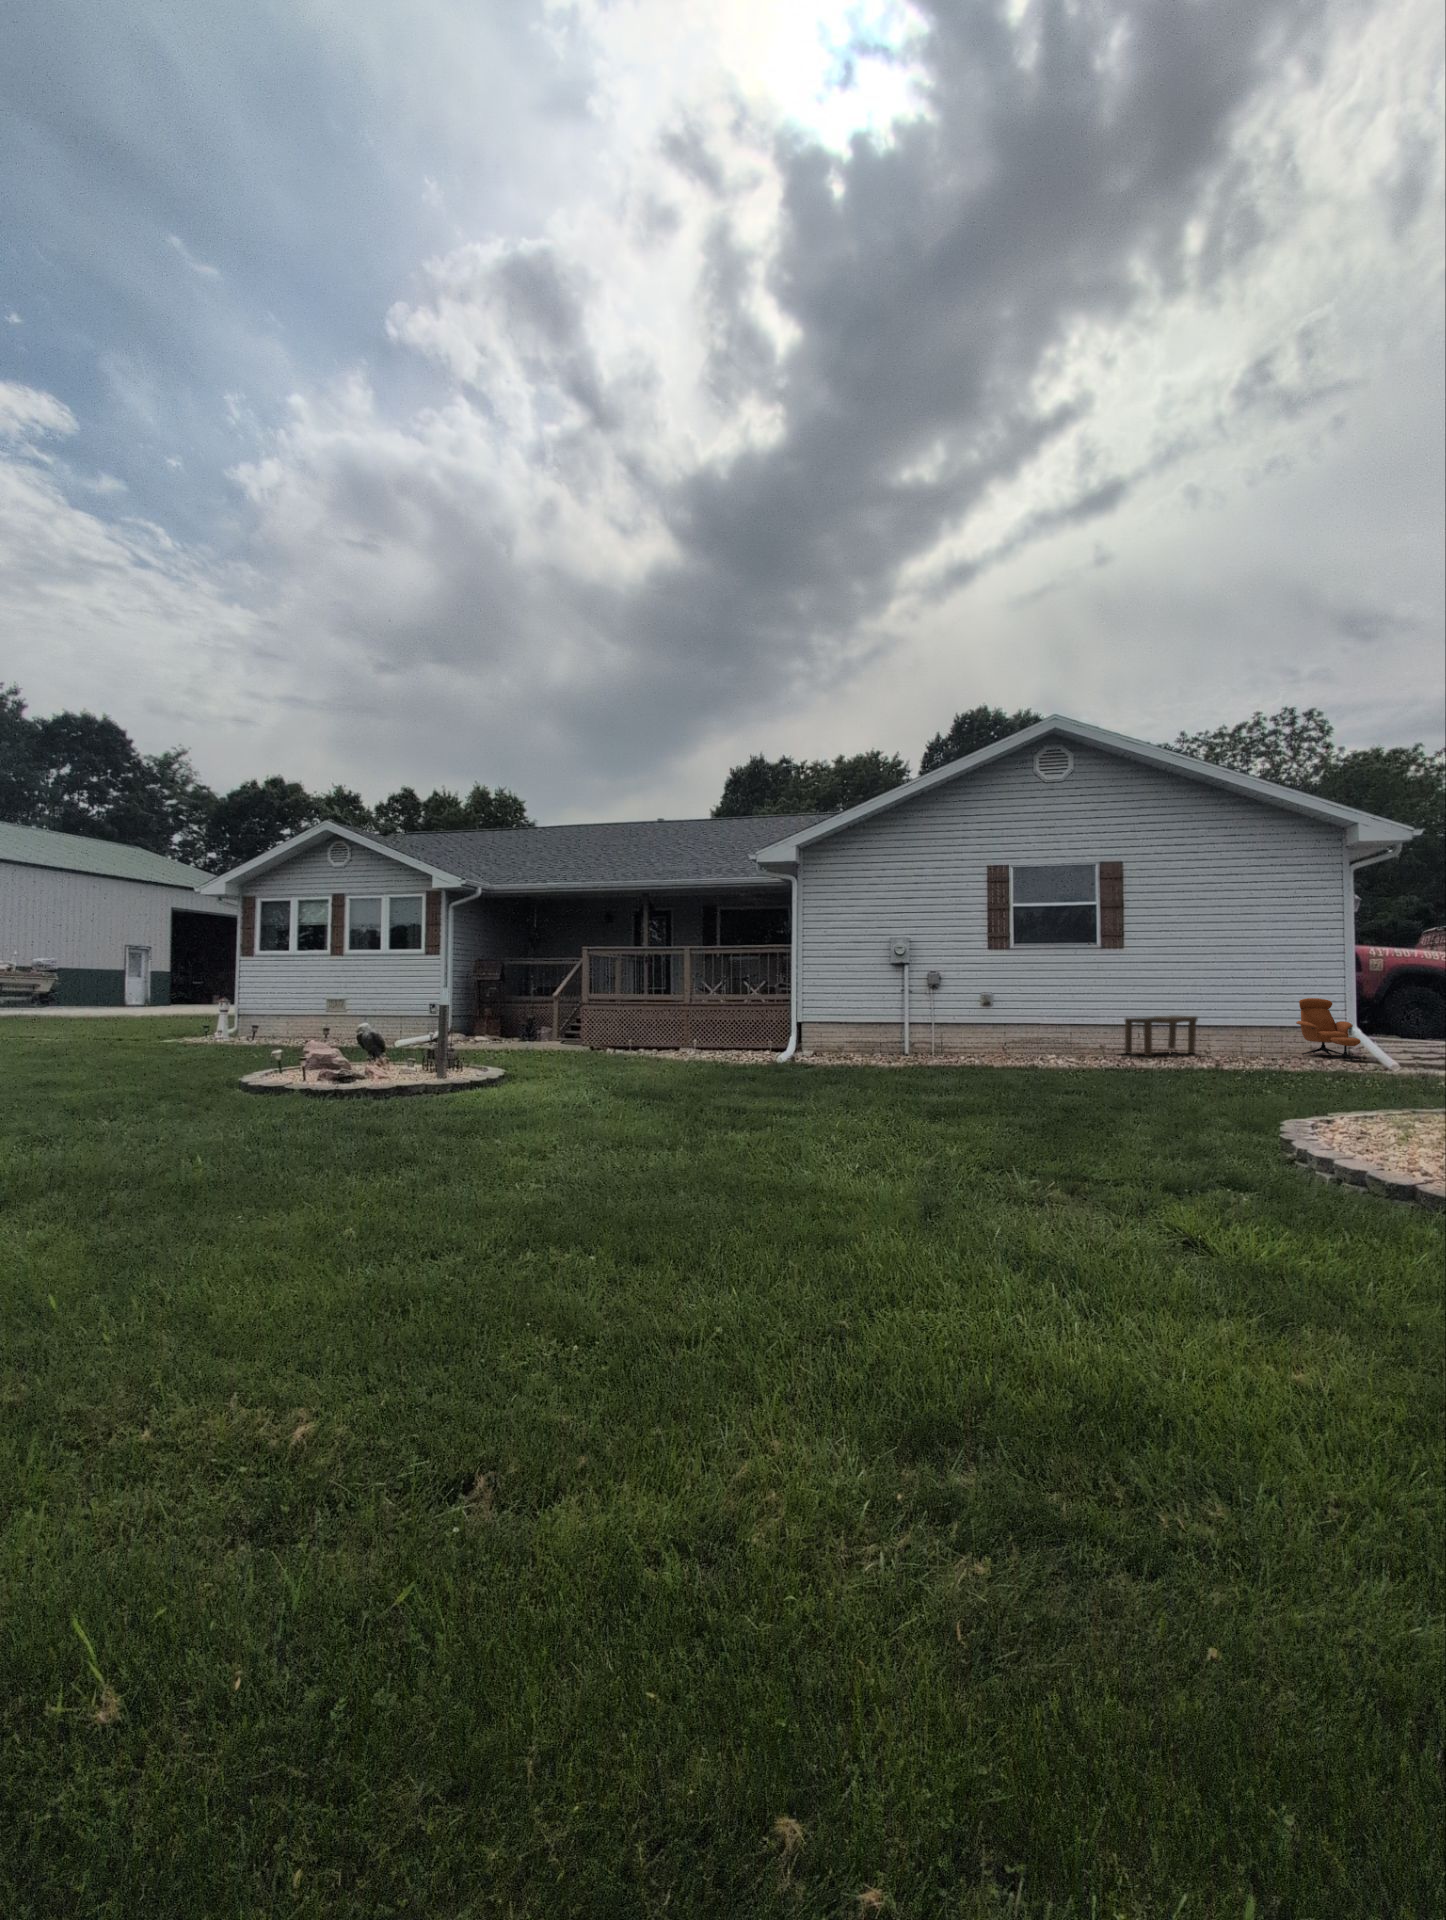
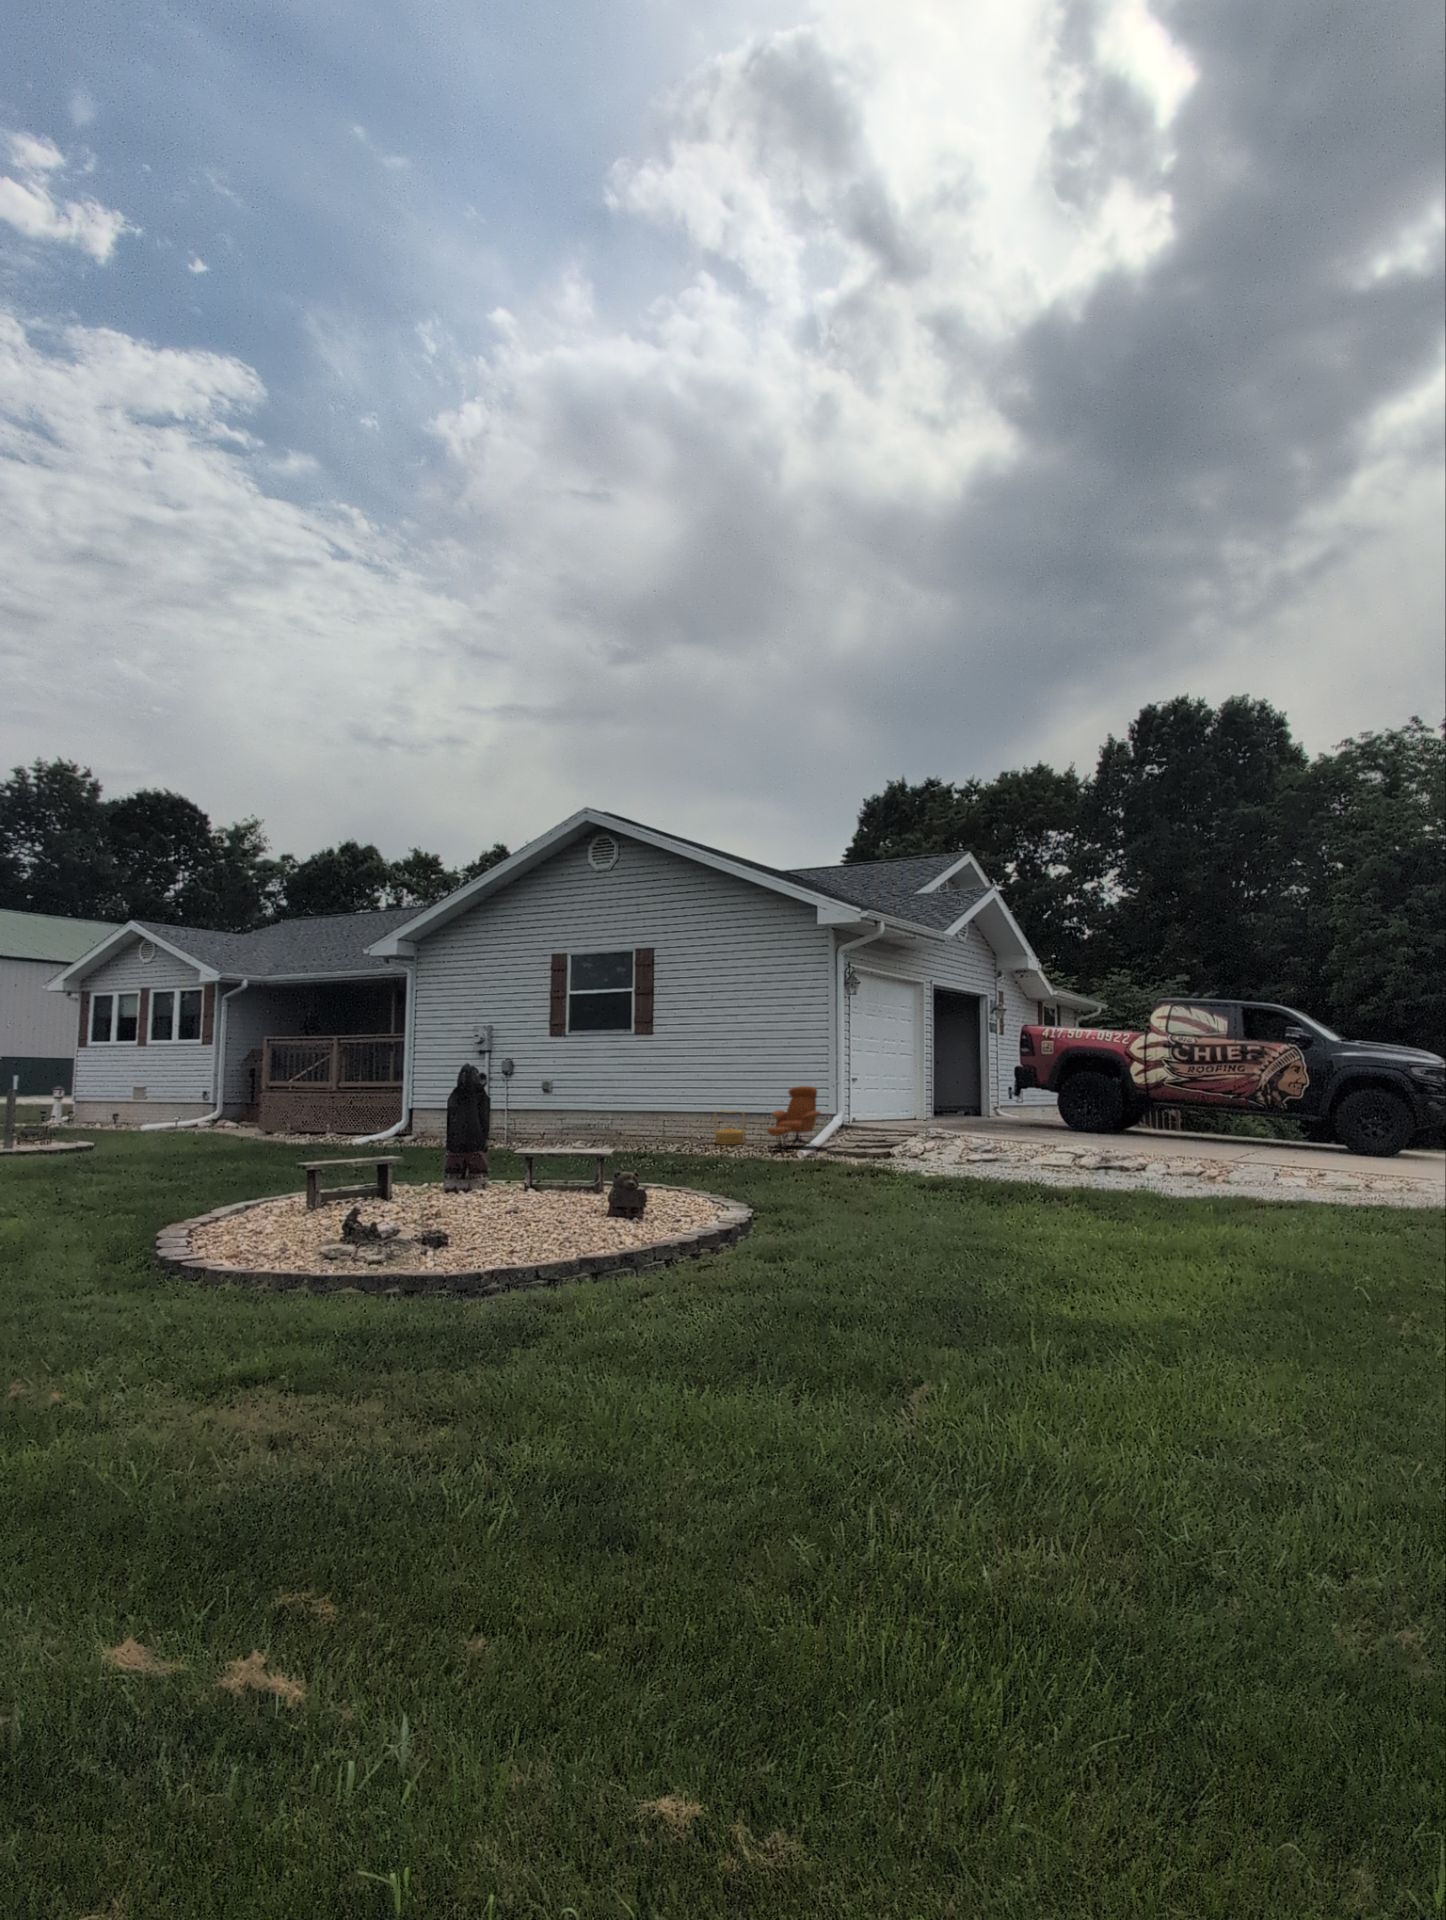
bench: present [1125,1015,1198,1056] -> none [621,1104,687,1144]
woven basket: none [1221,1021,1256,1055] -> present [715,1111,745,1145]

